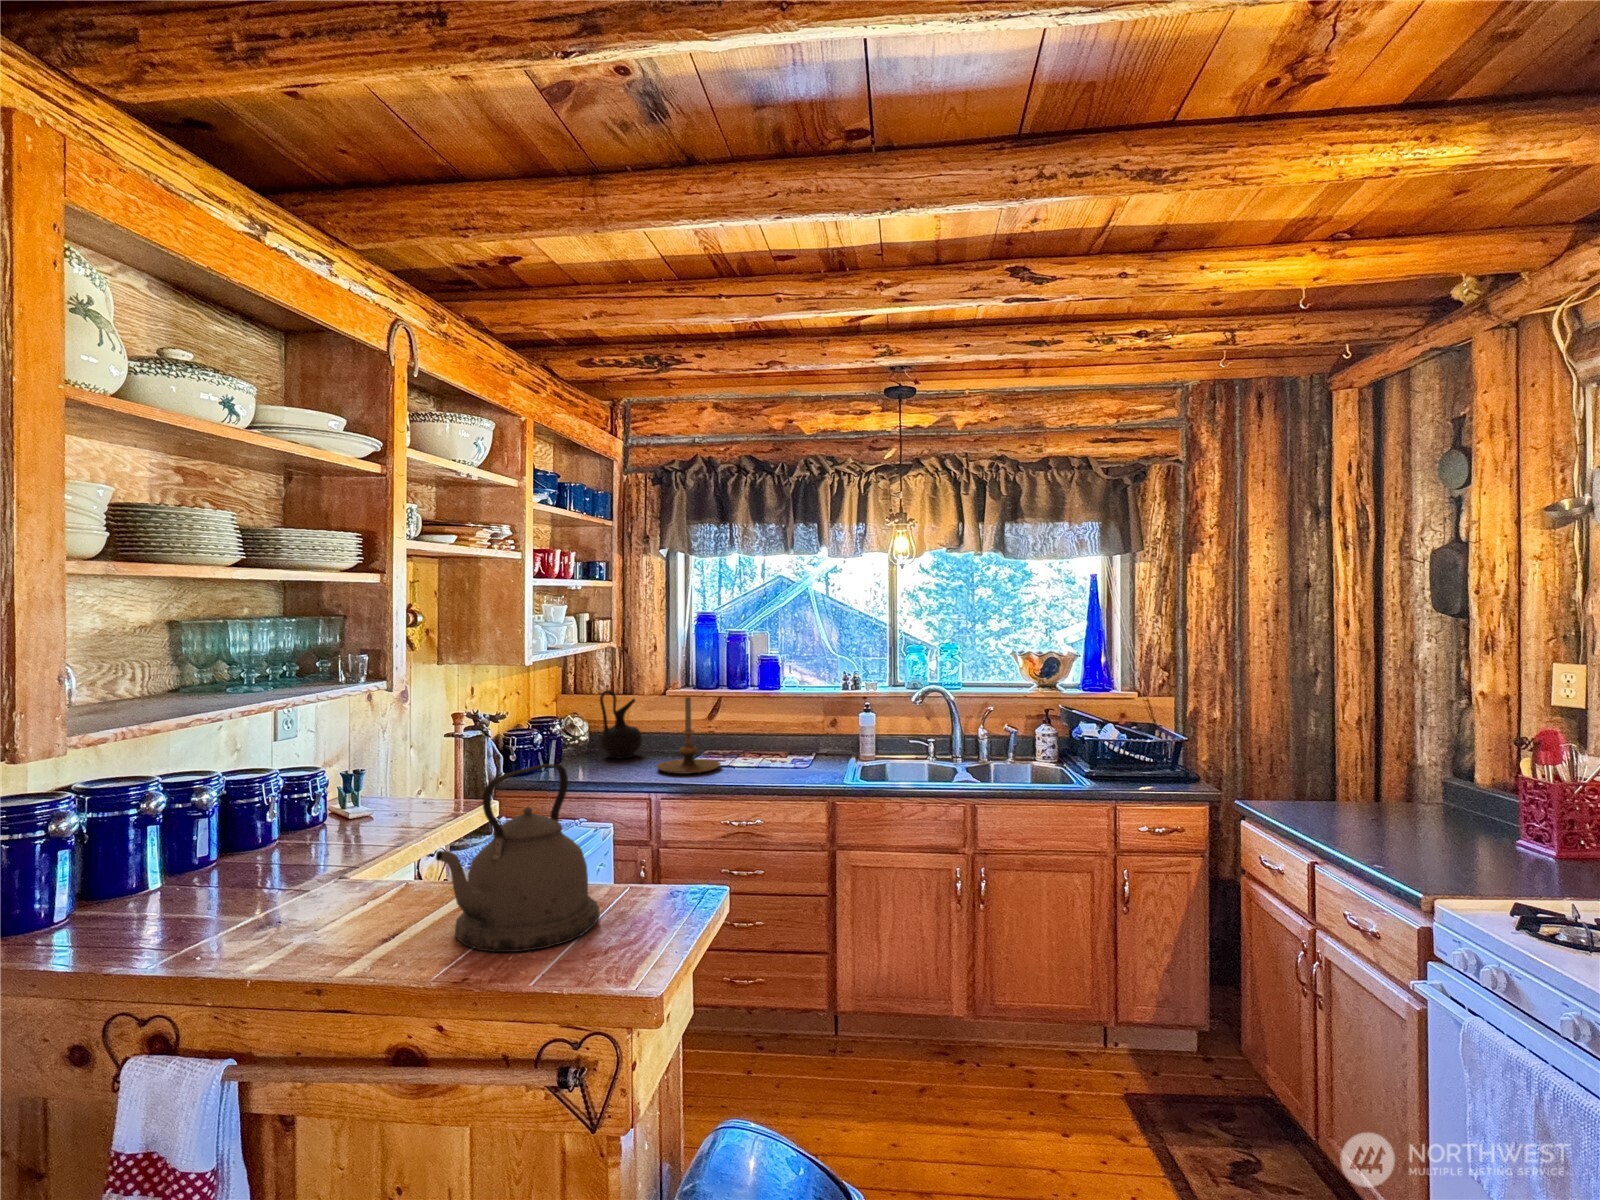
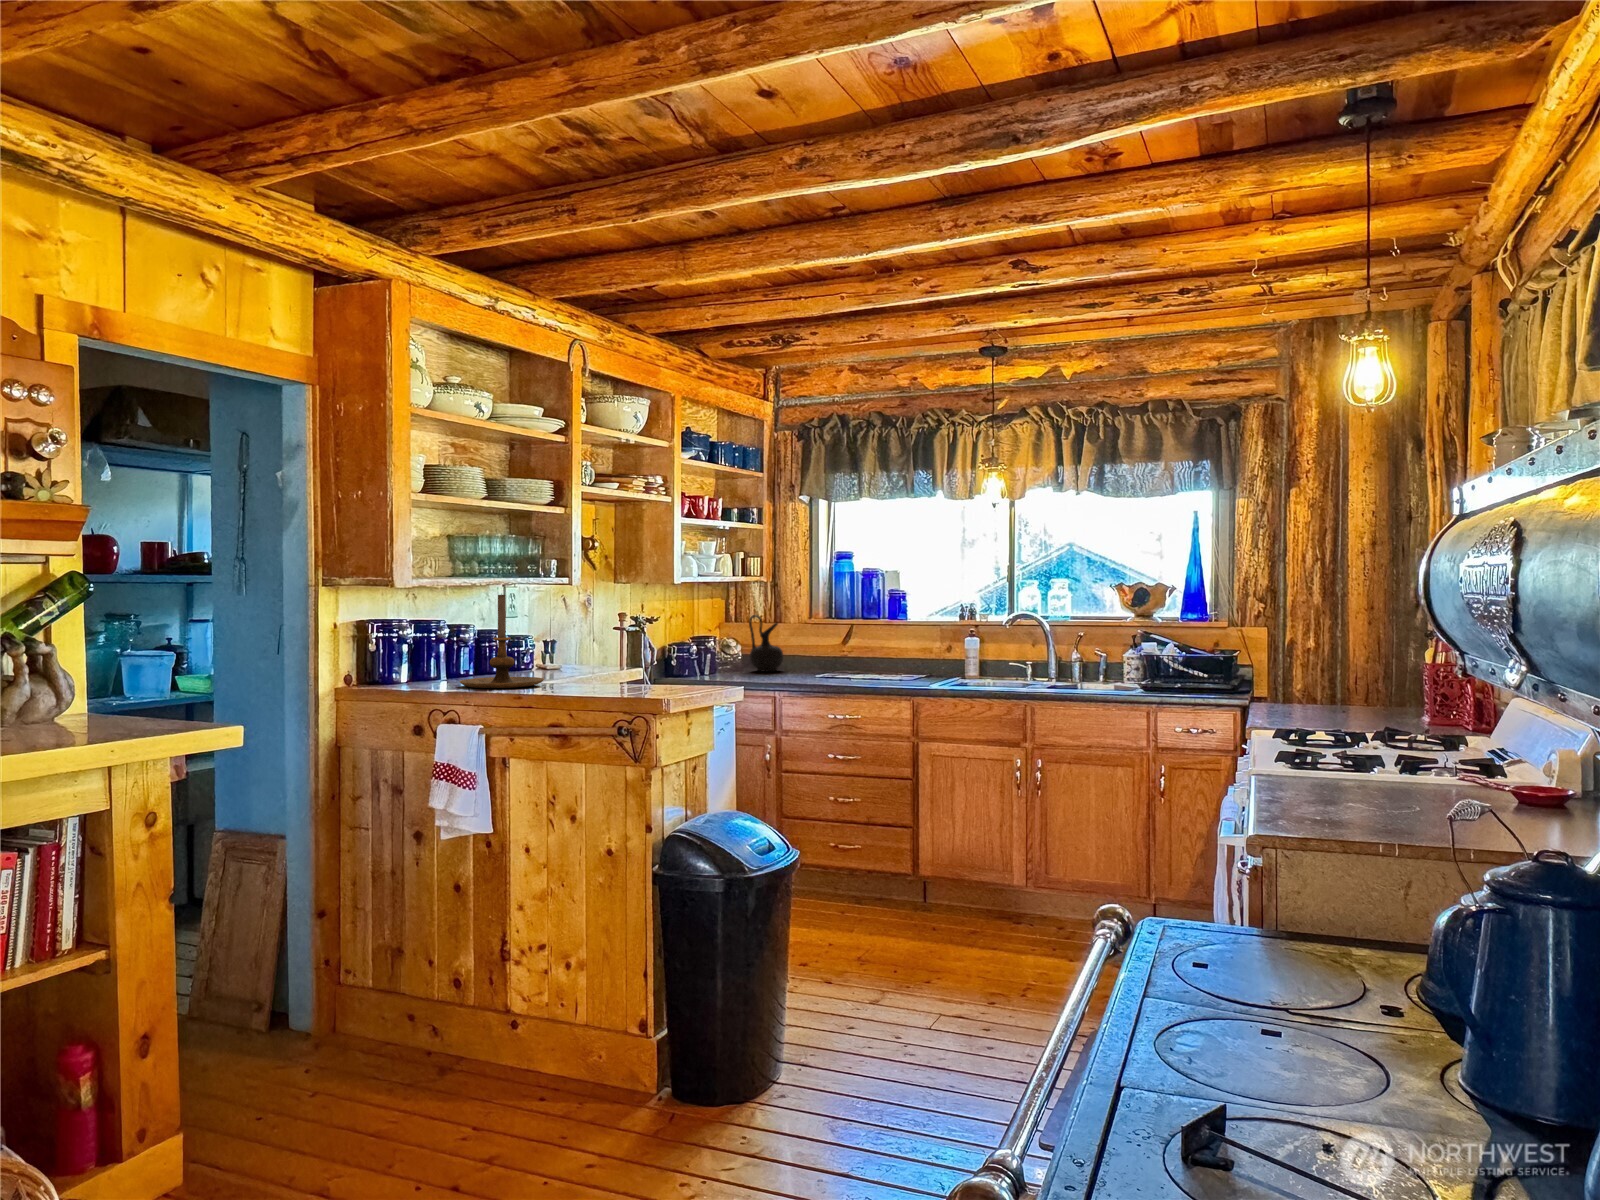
candle holder: present [657,697,721,774] -> present [460,594,544,688]
kettle: present [436,764,600,952] -> none [566,604,657,693]

